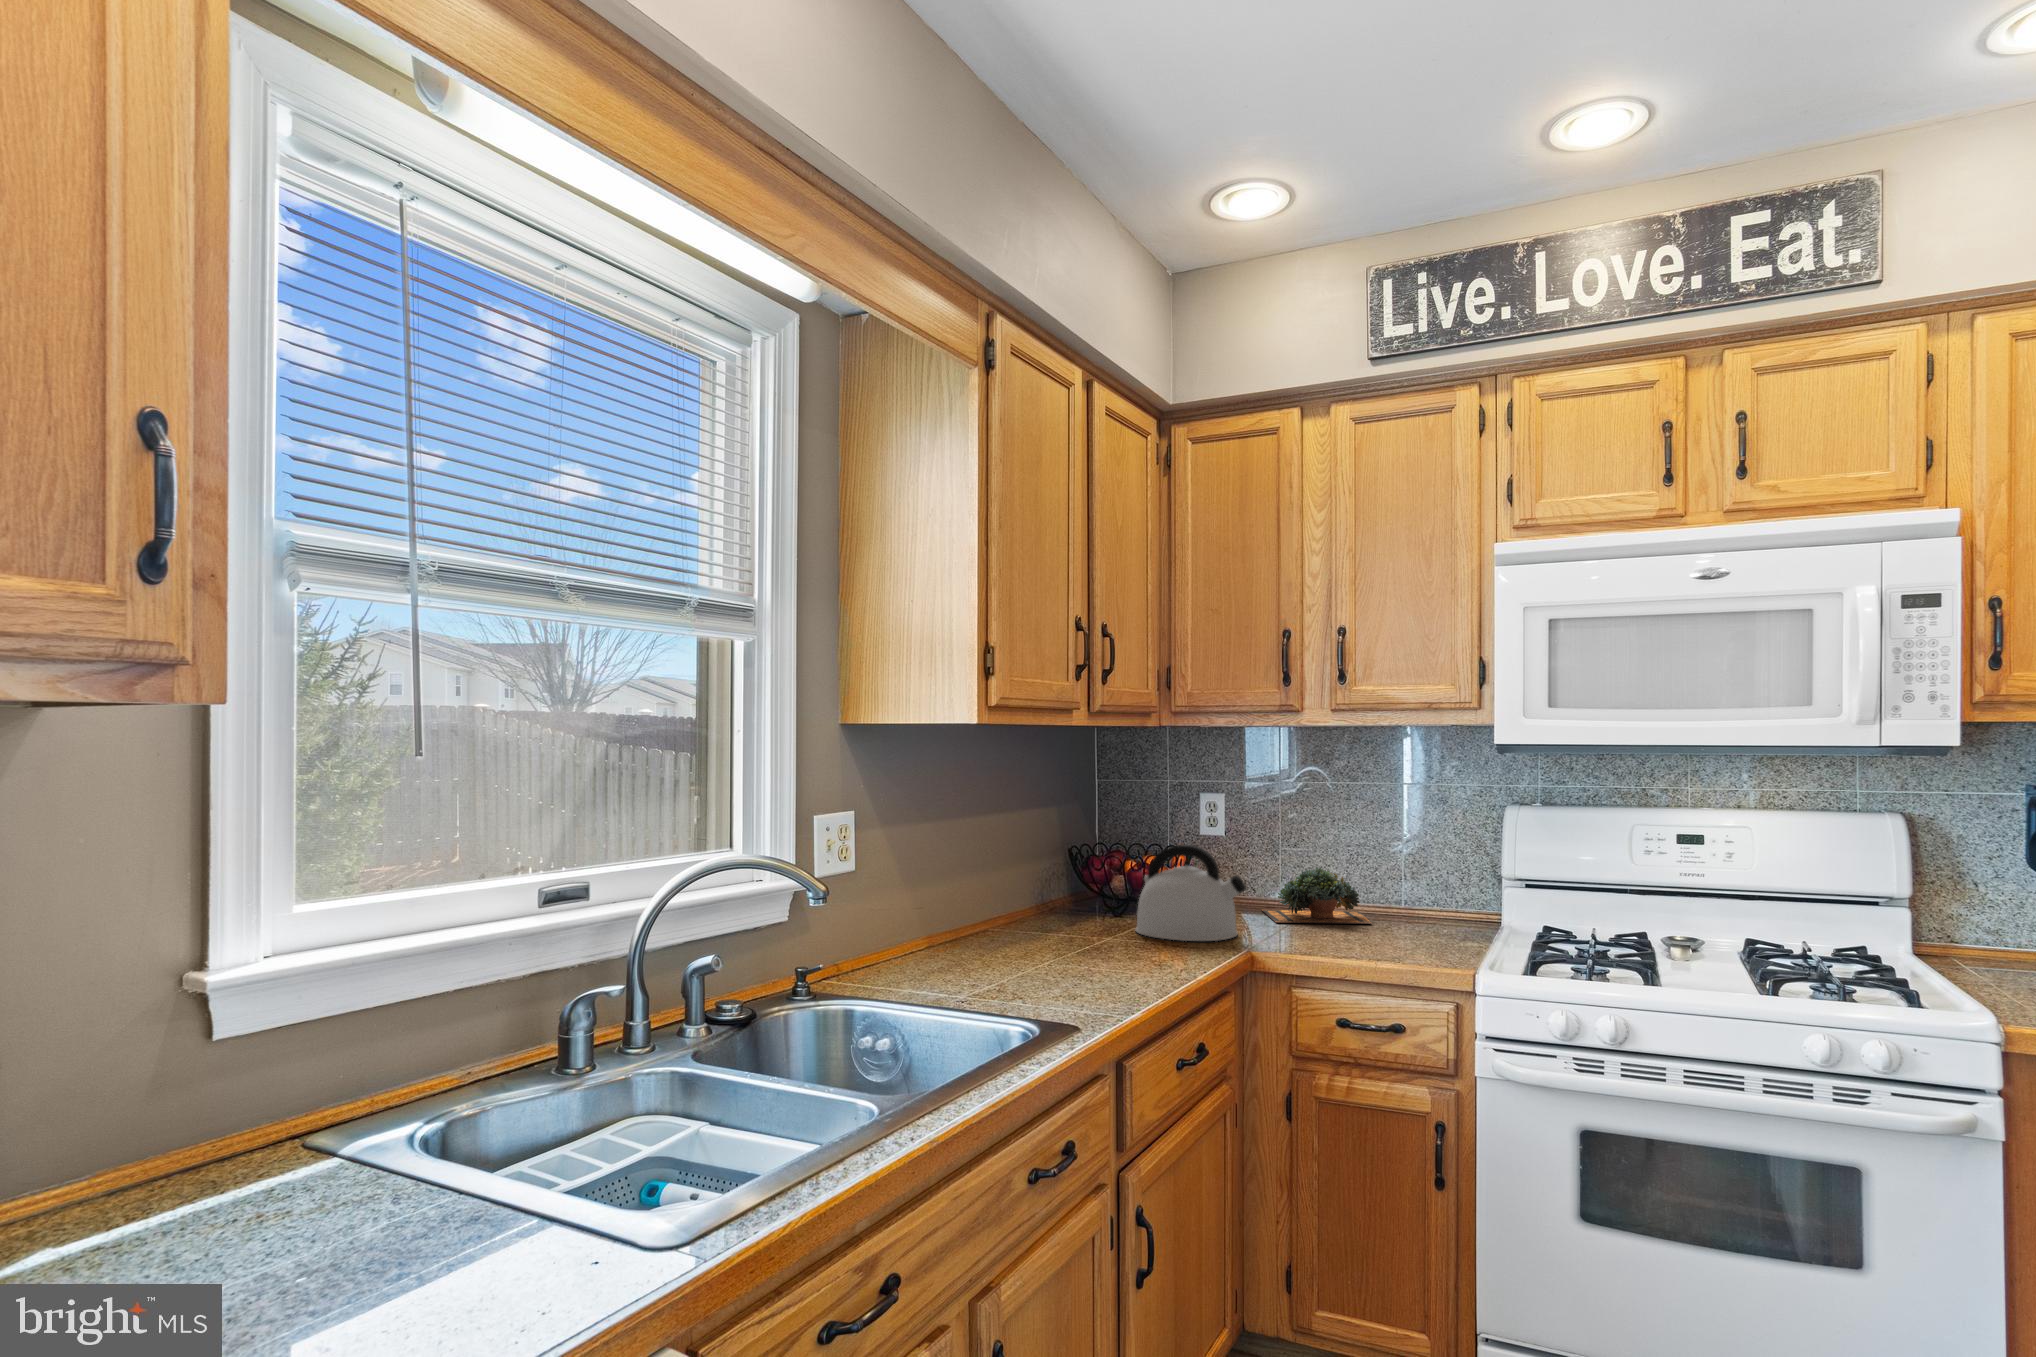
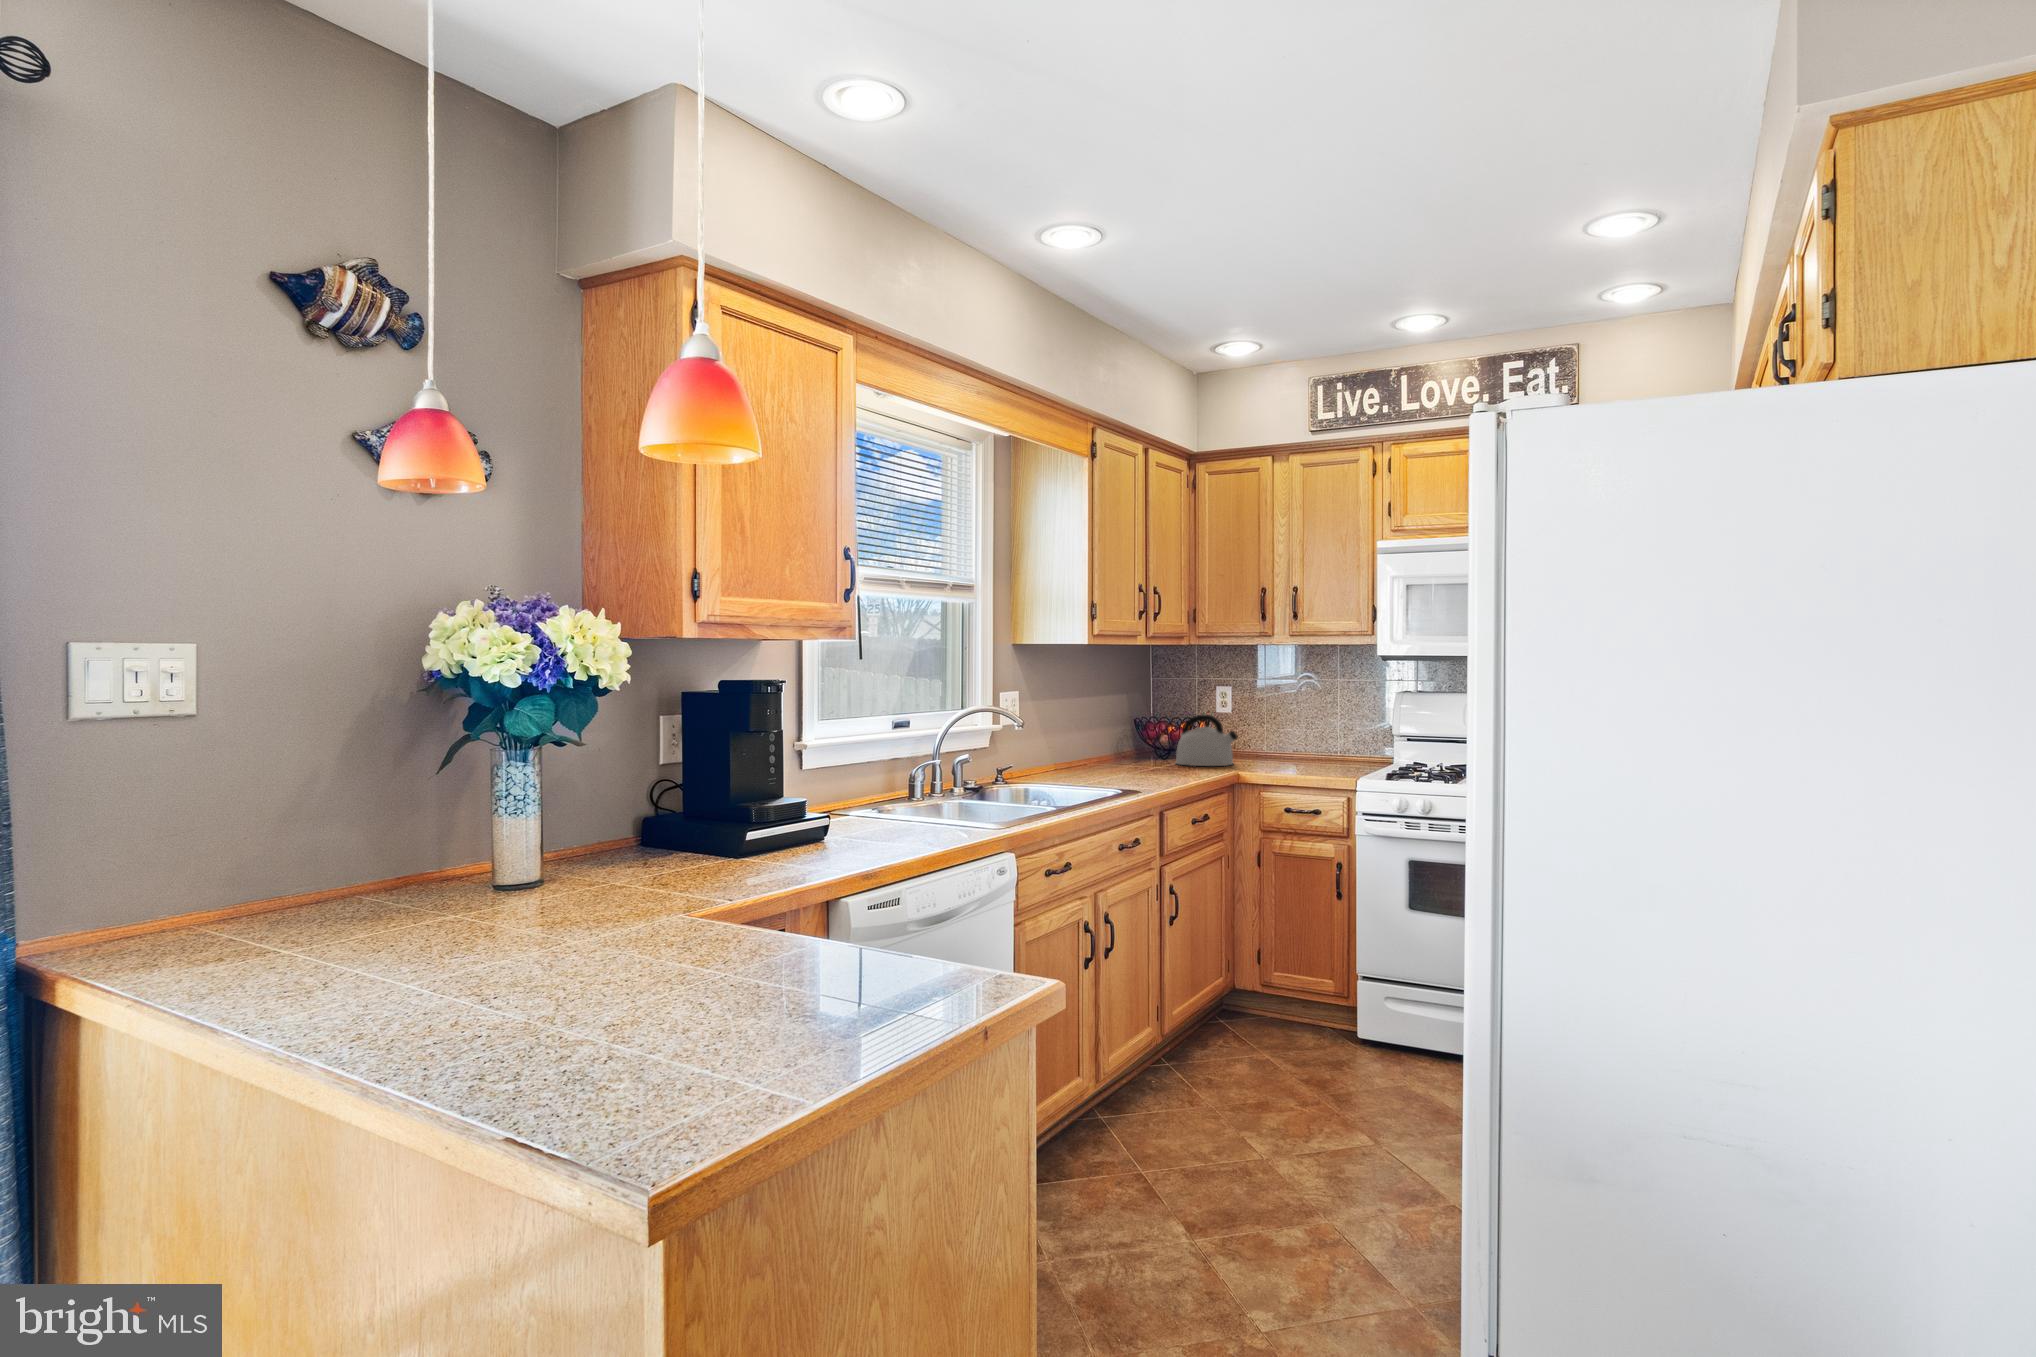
succulent plant: present [1261,867,1372,924] -> none [1251,730,1314,761]

